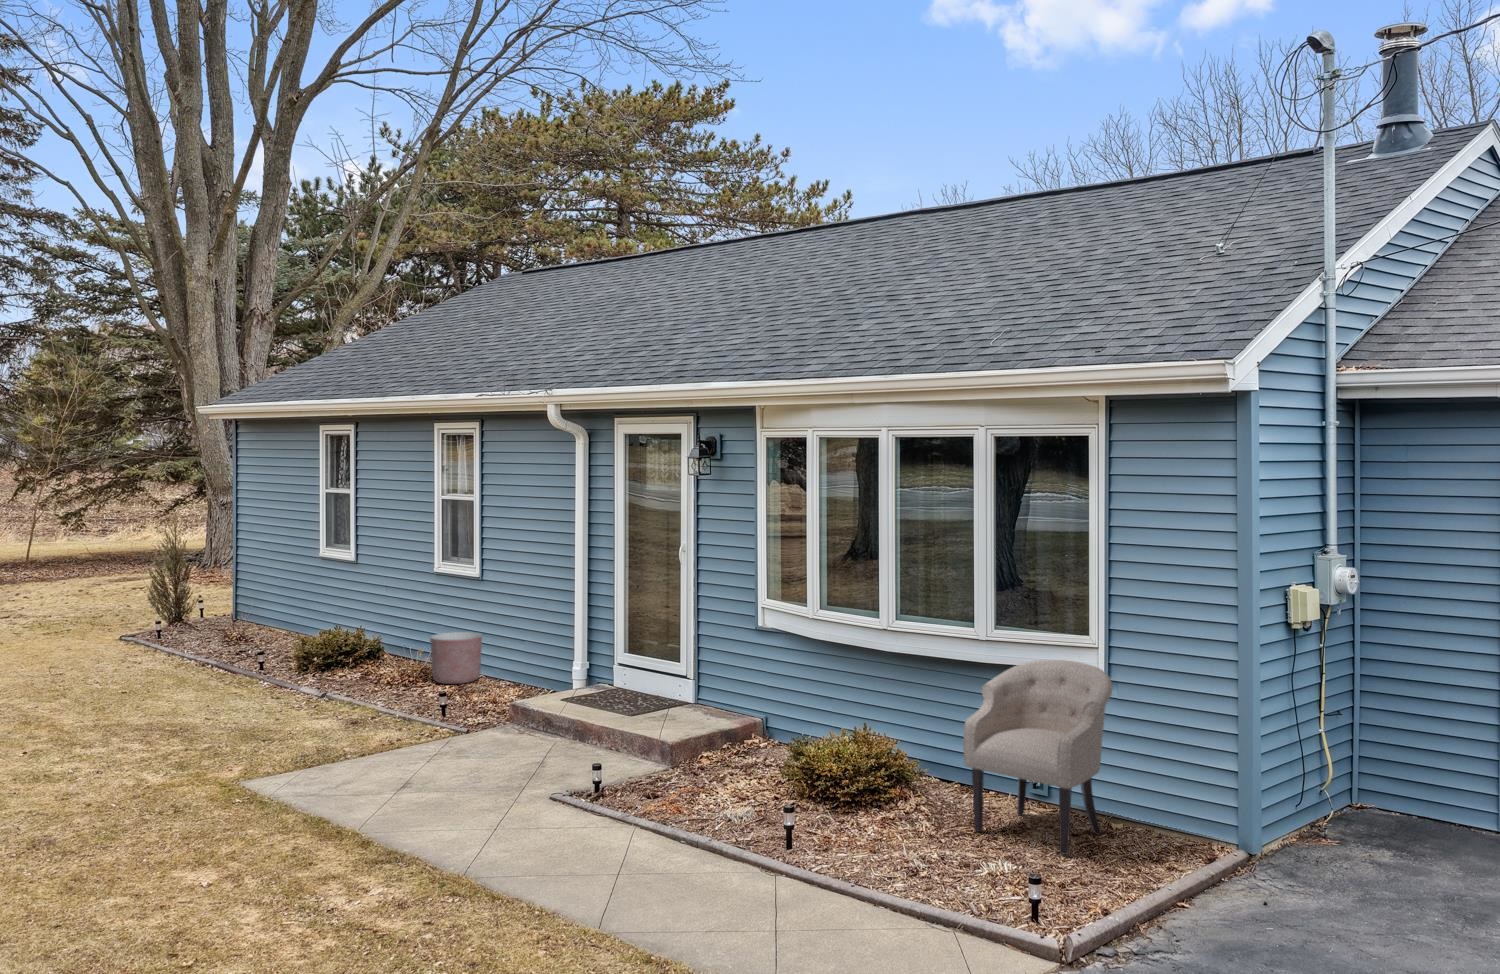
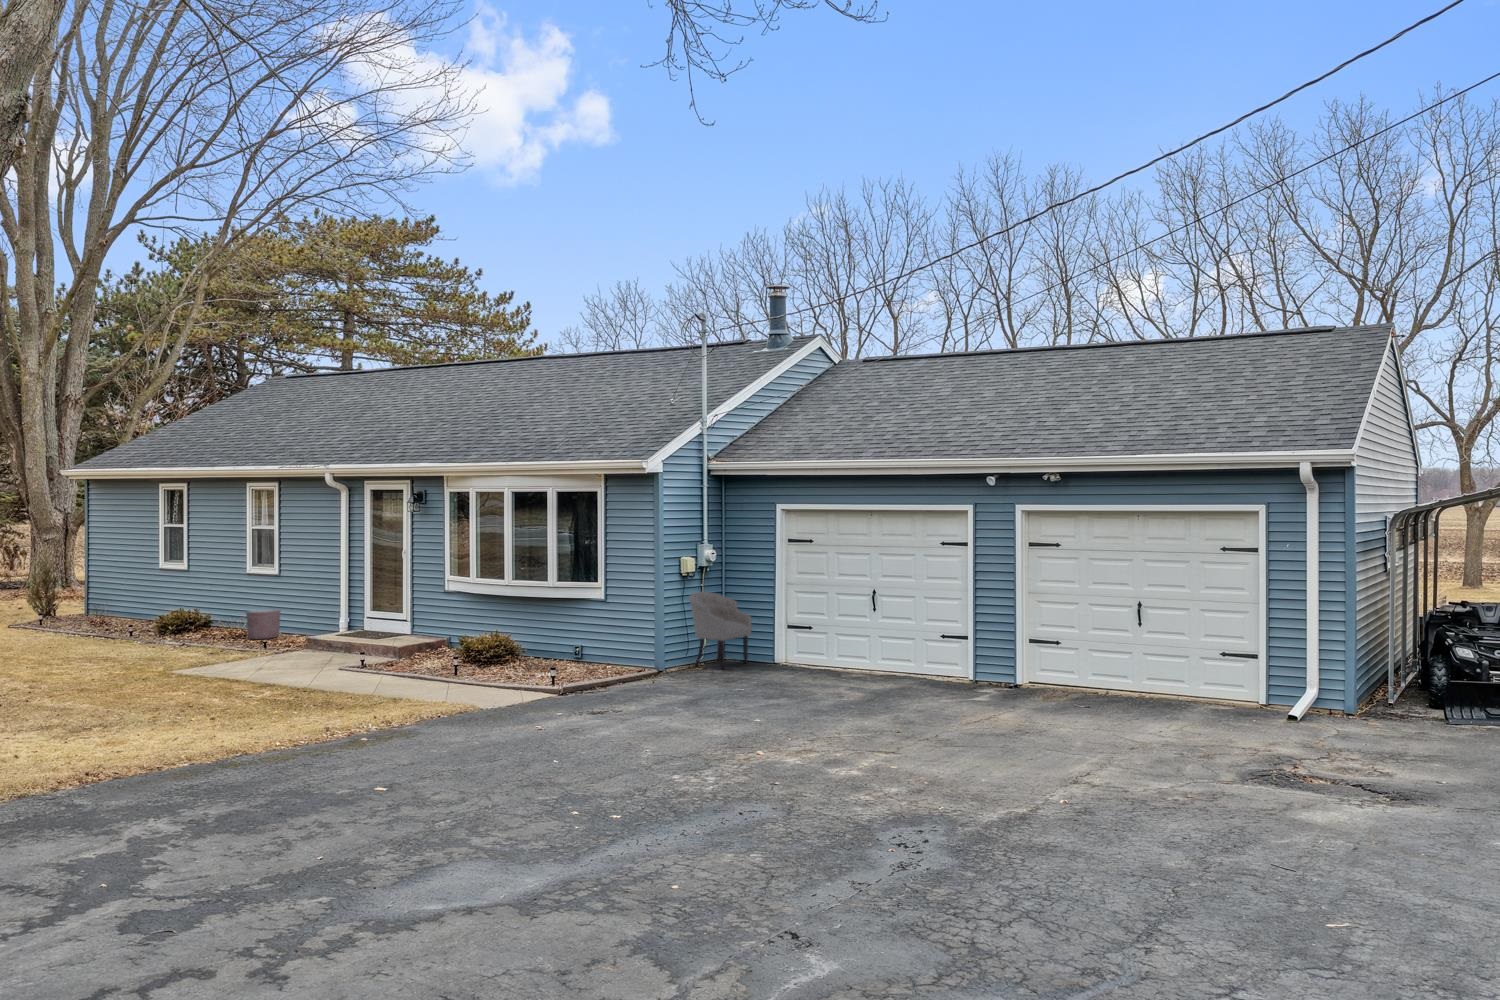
chair: present [963,660,1113,855] -> present [689,592,752,669]

